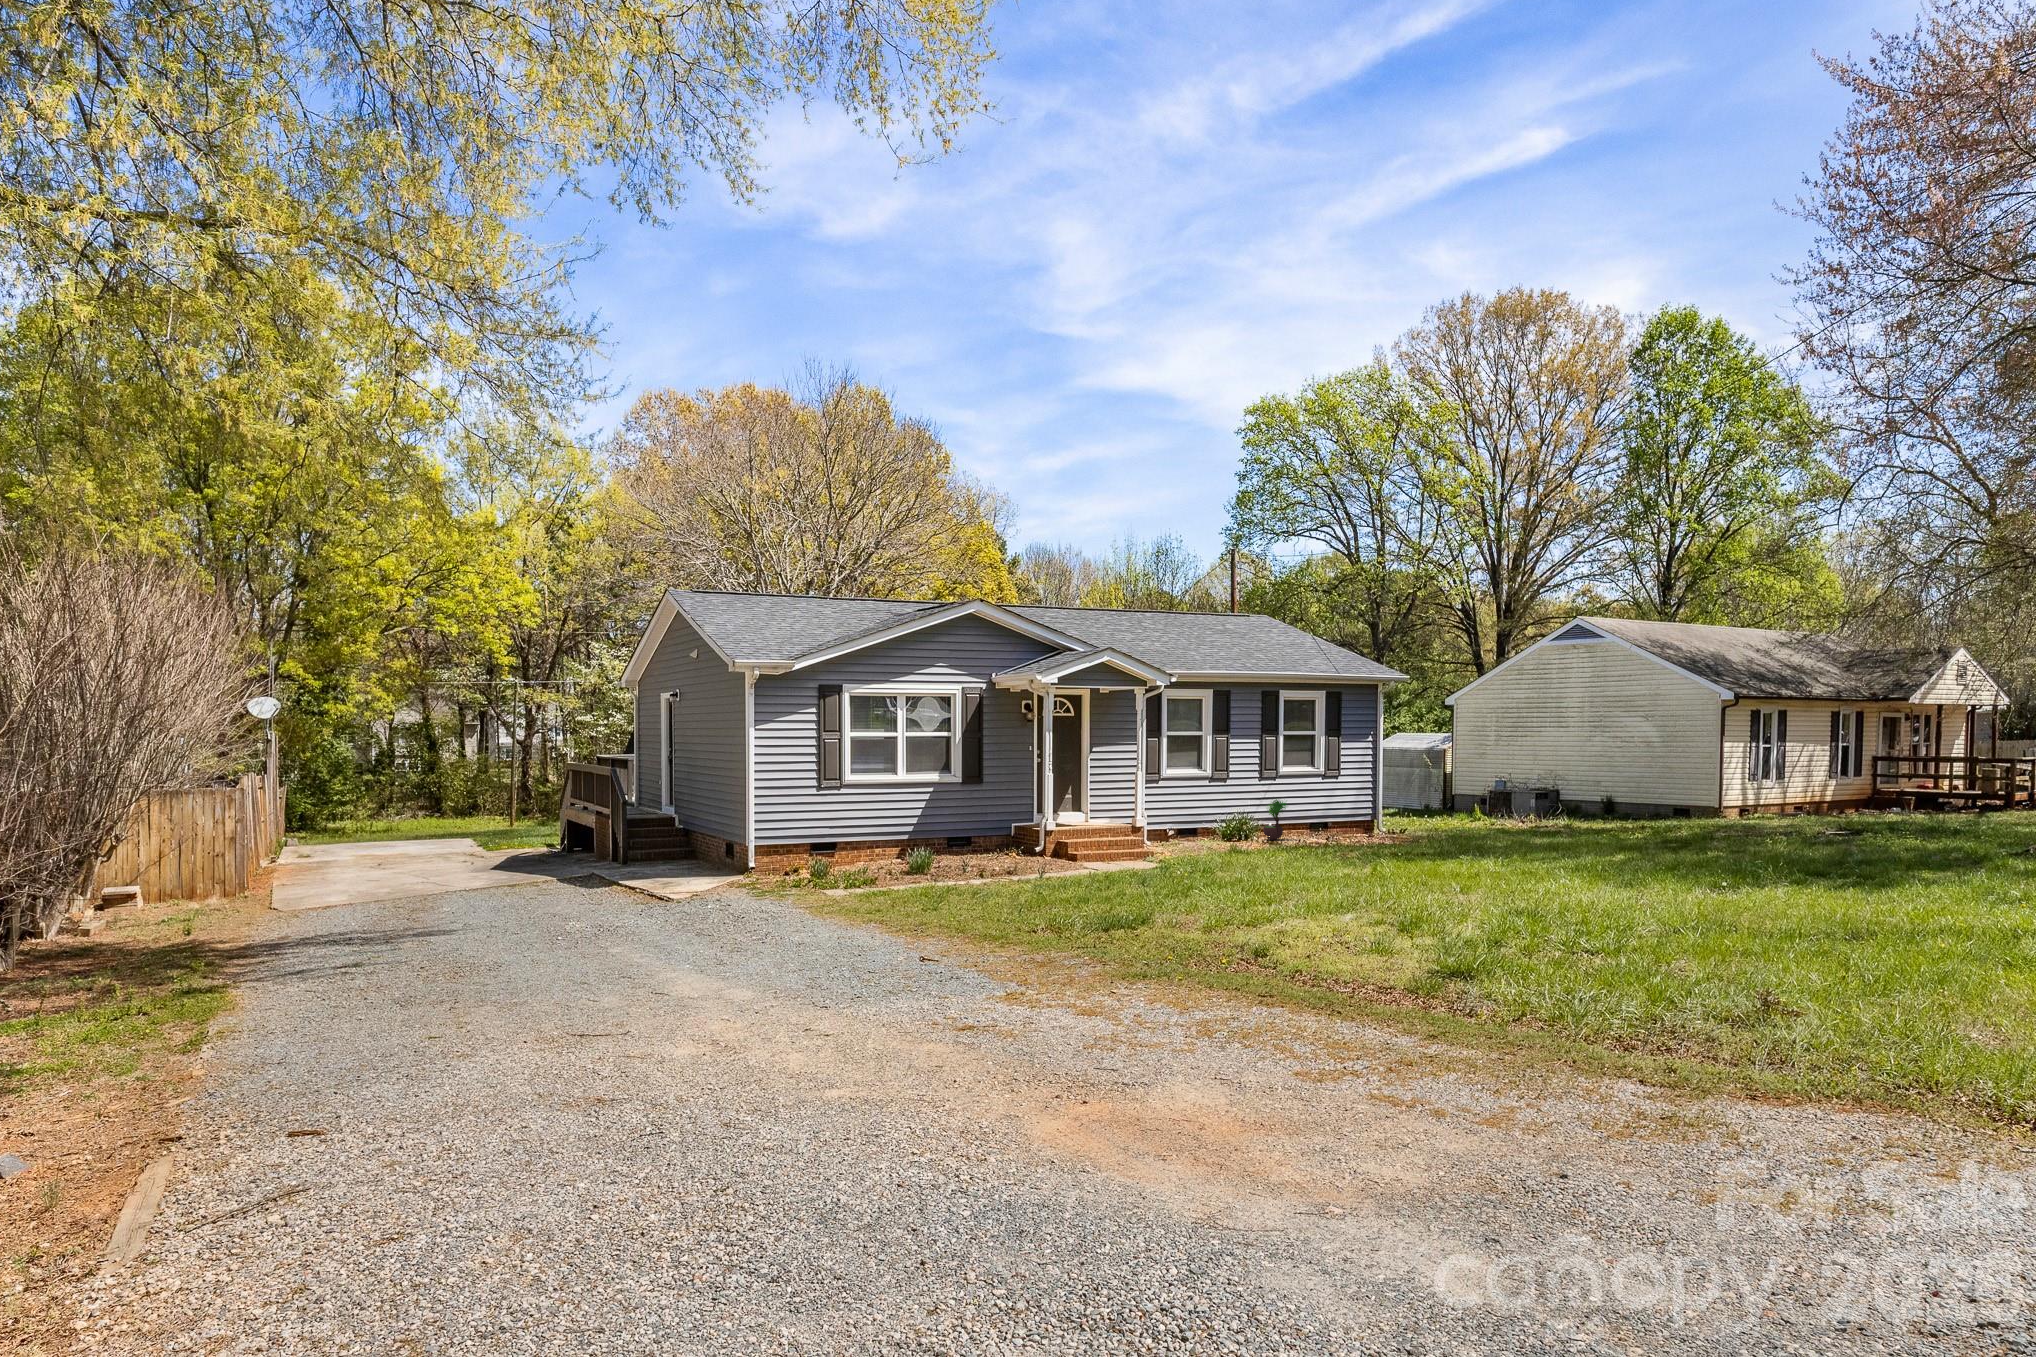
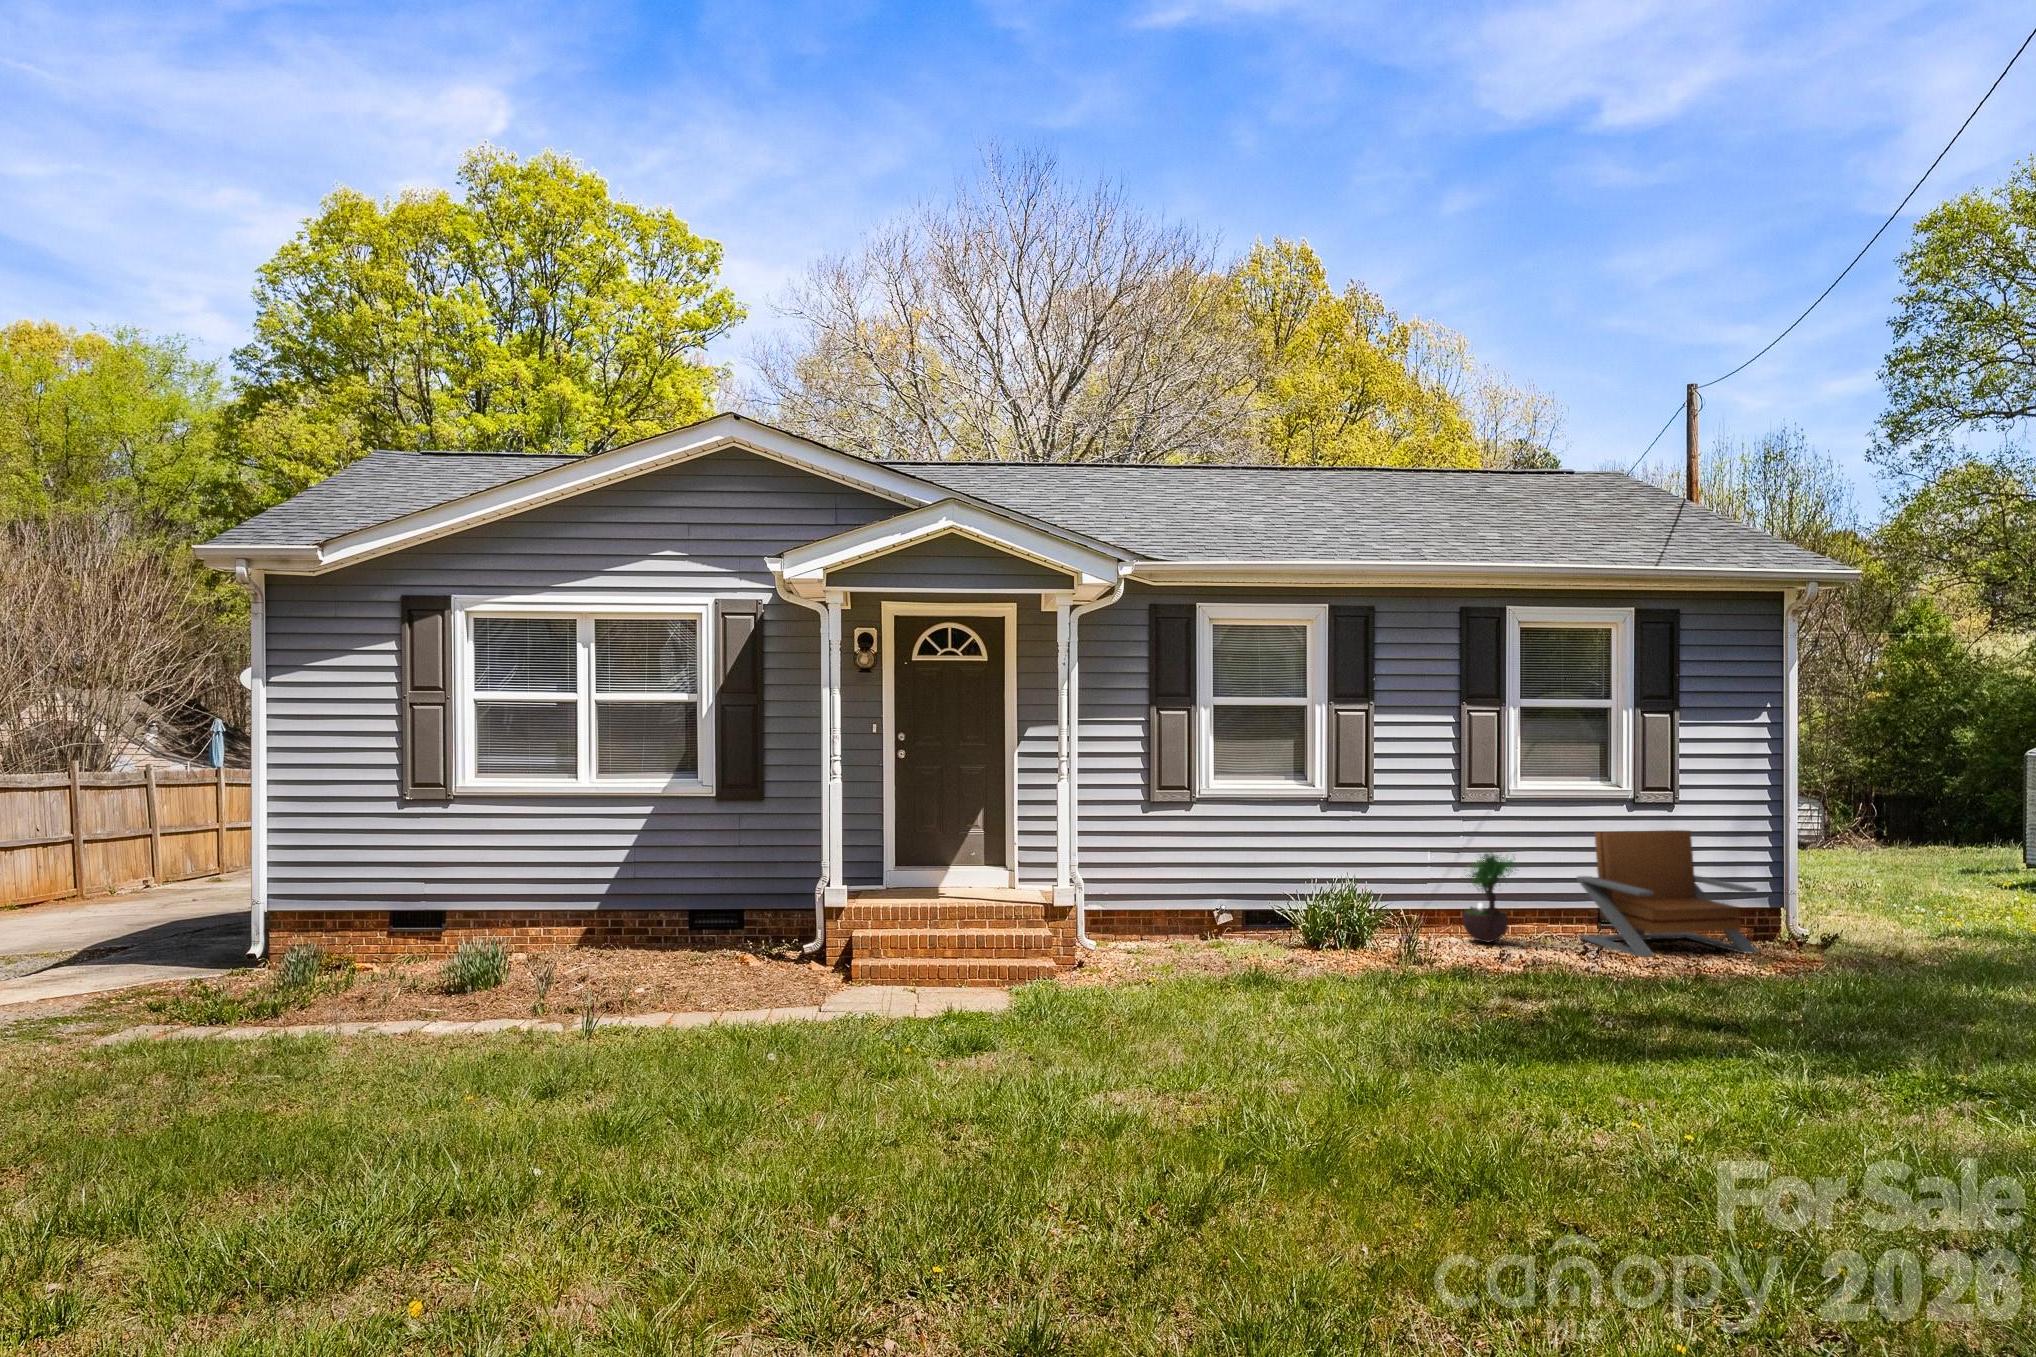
lounge chair: none [1306,788,1376,841] -> present [1577,830,1758,957]

